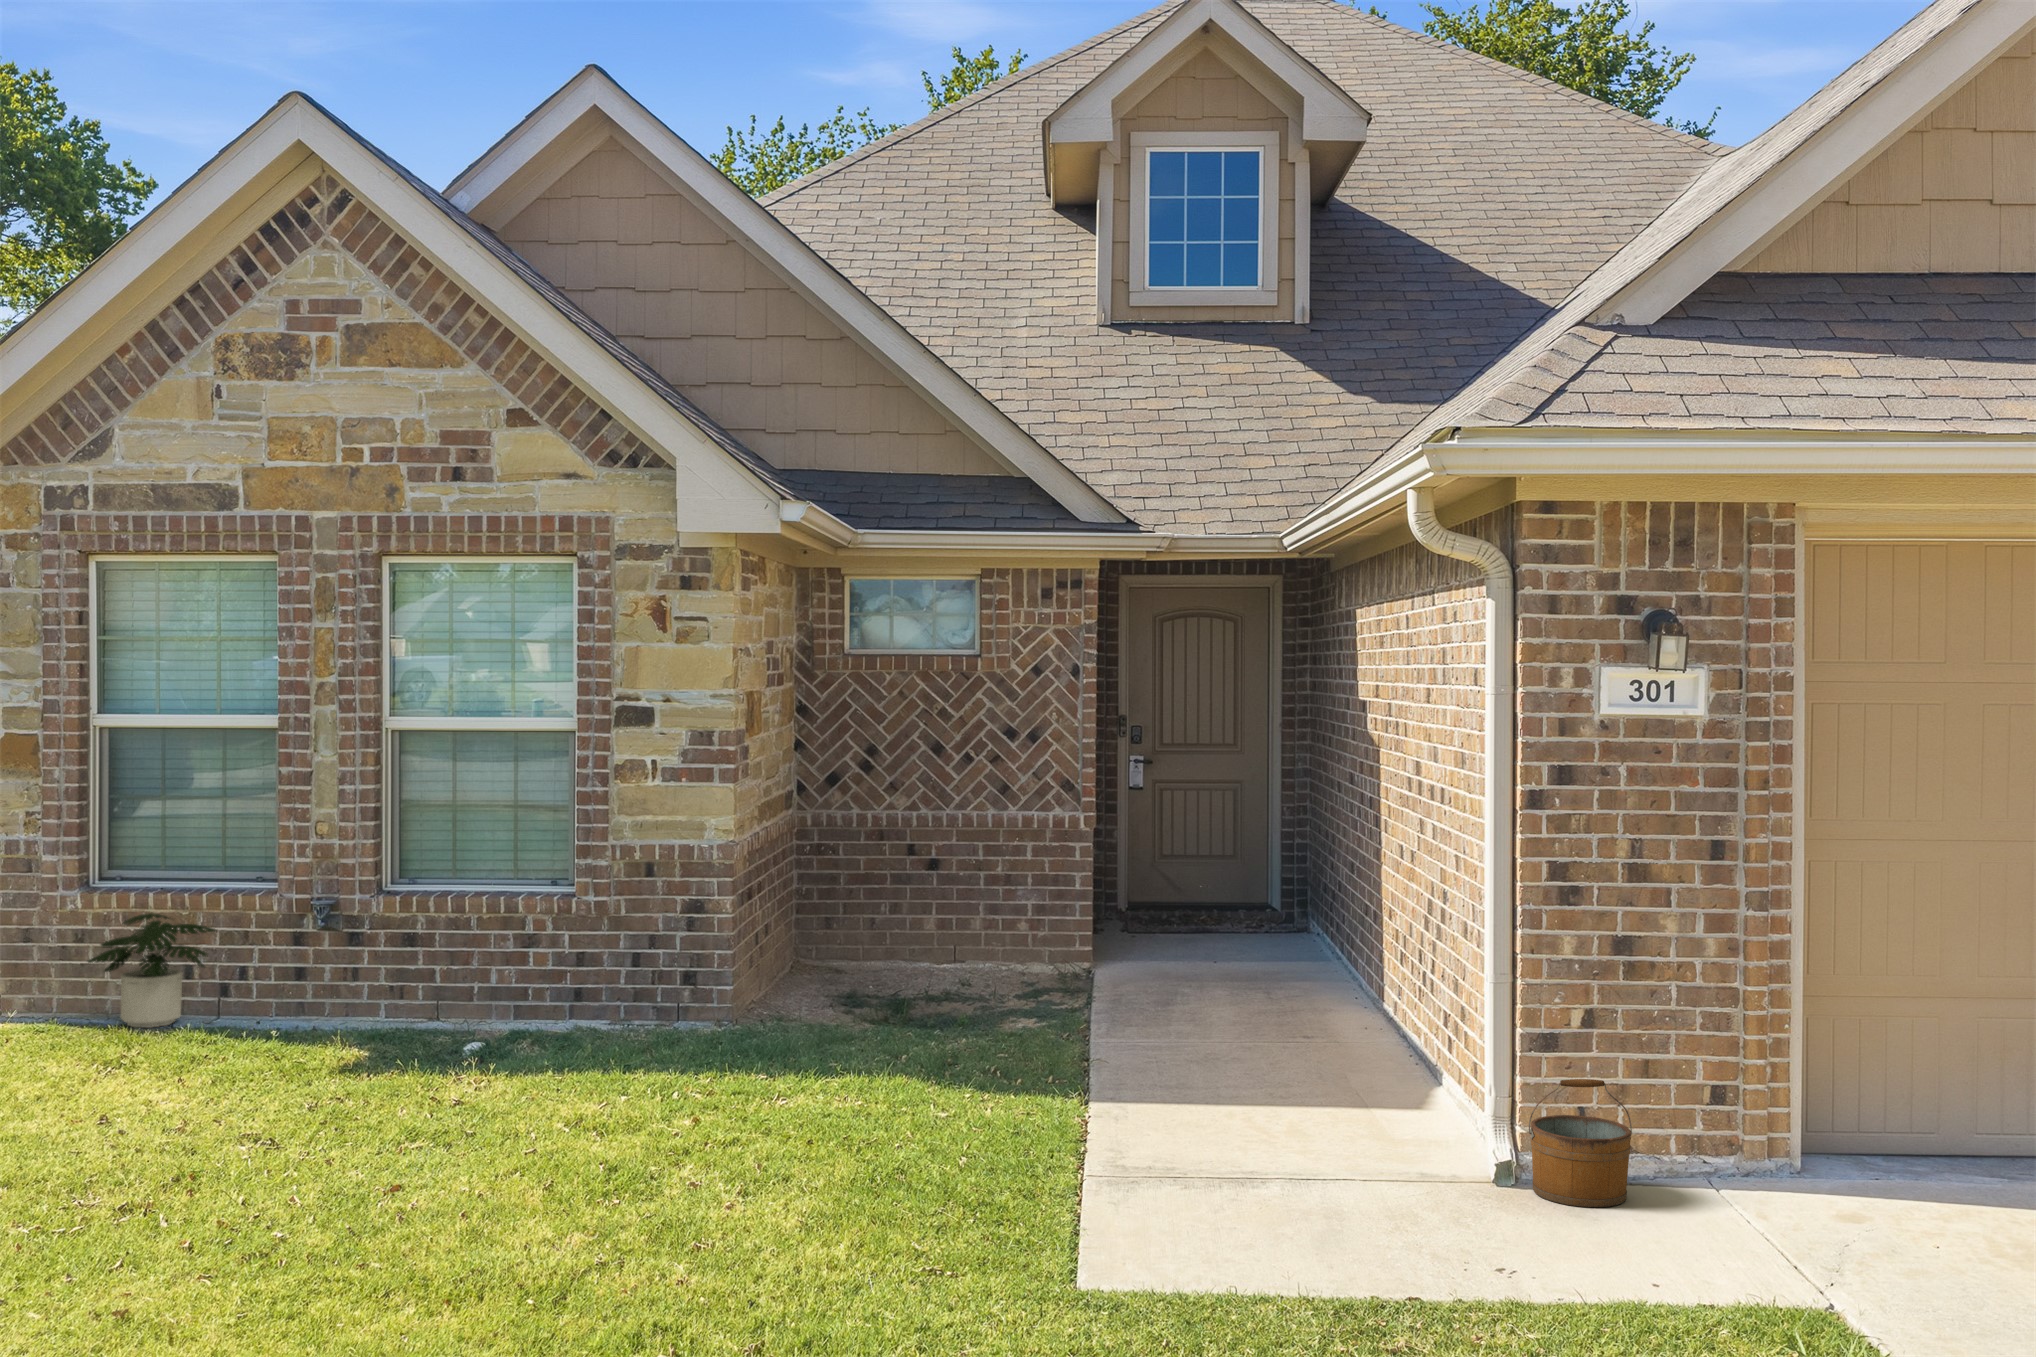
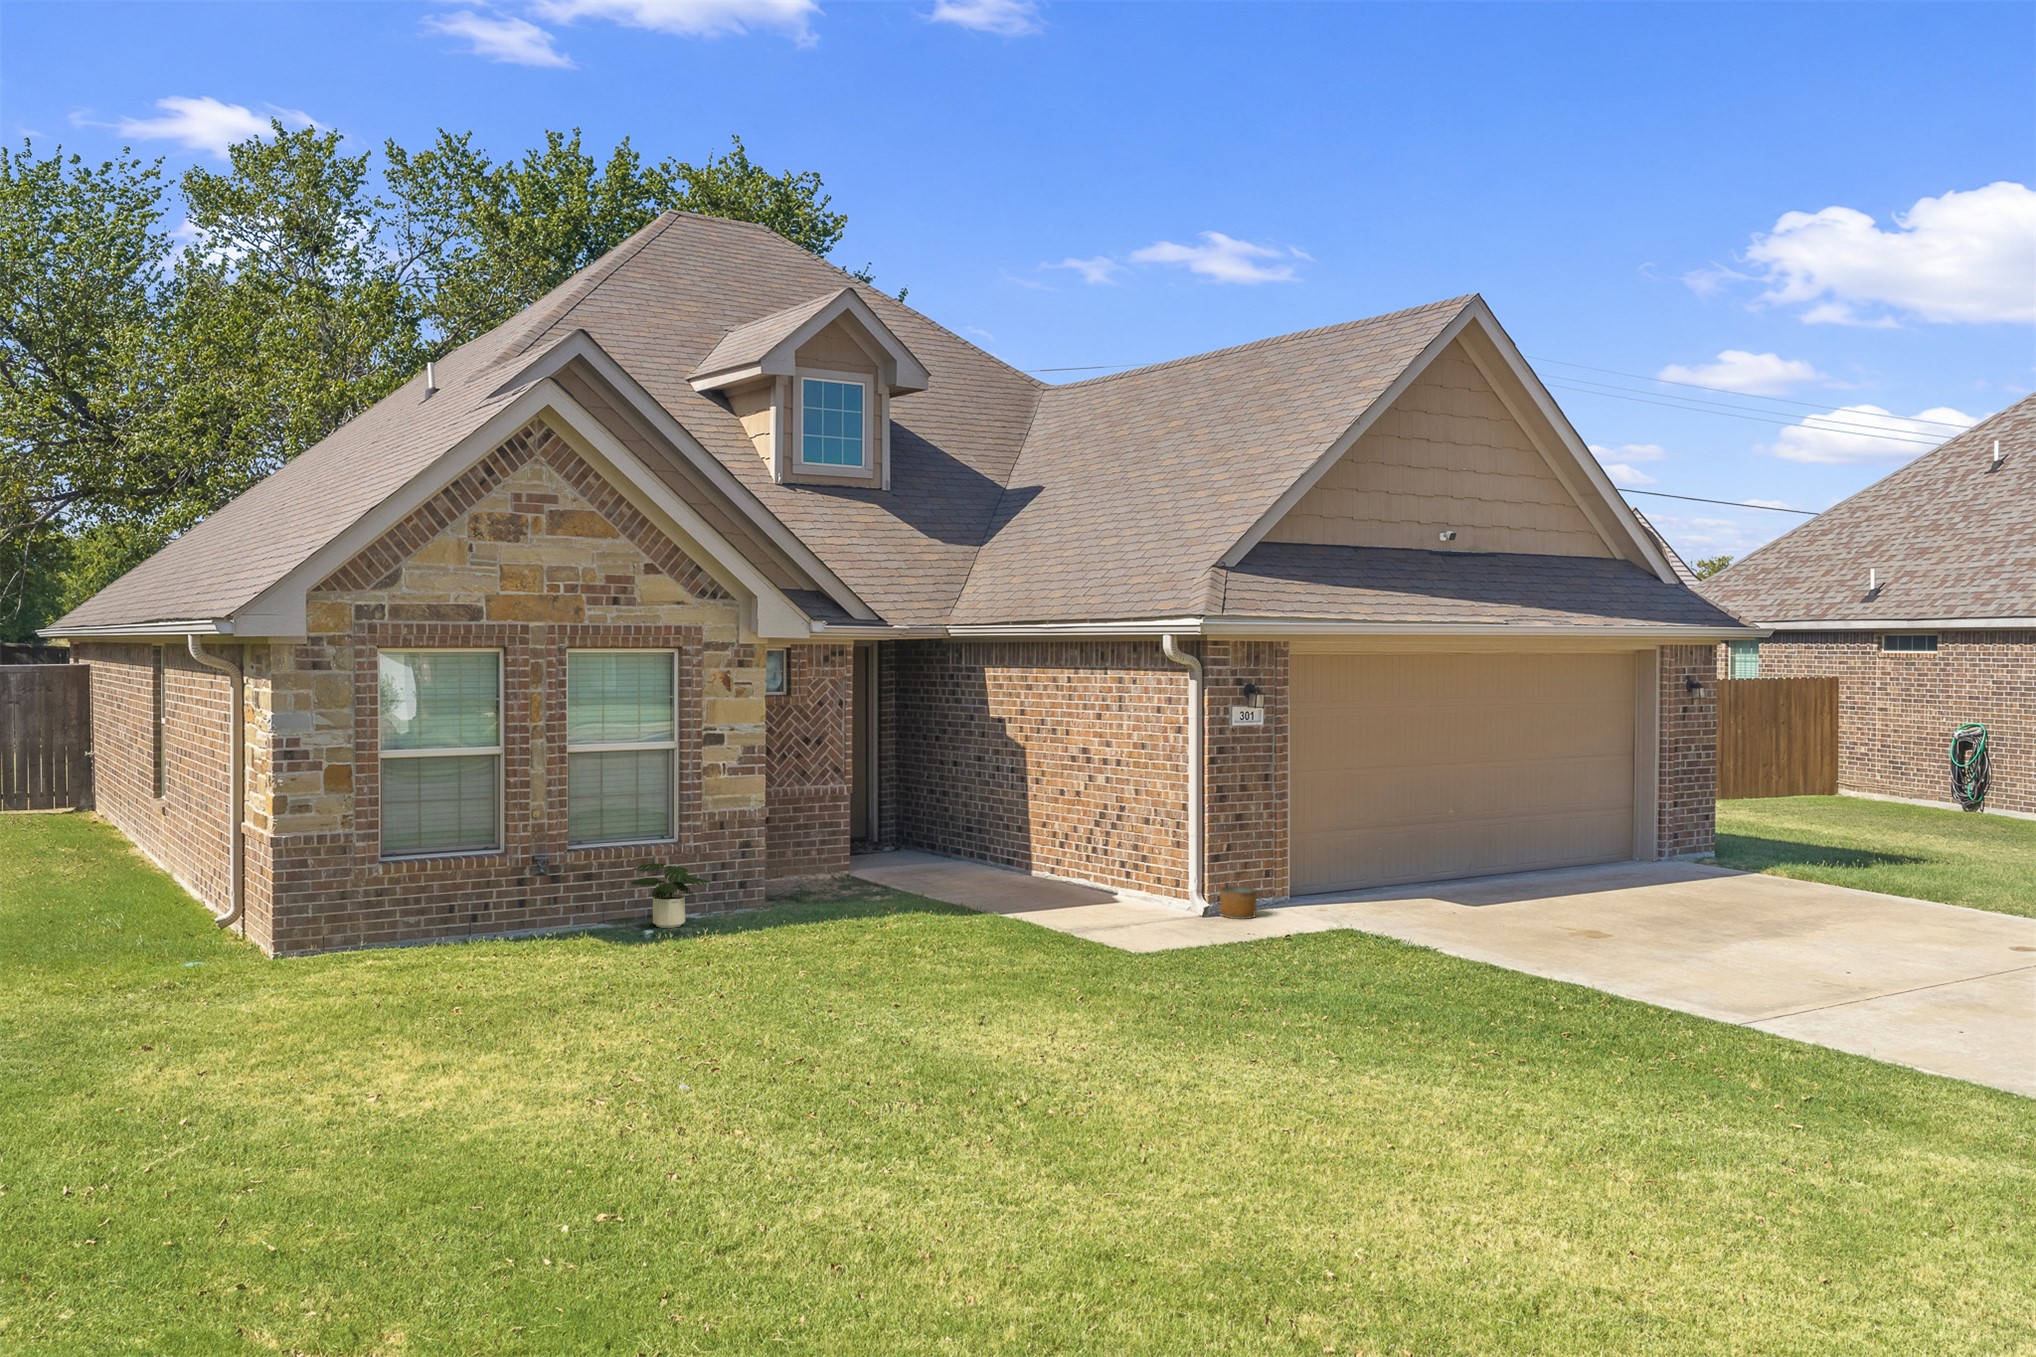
potted plant: present [88,913,216,1028] -> present [631,863,710,928]

